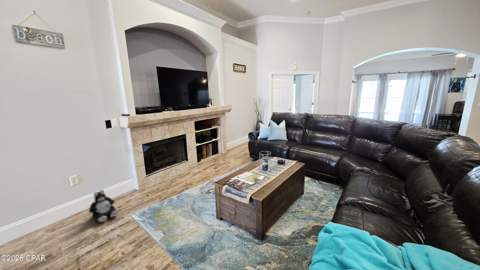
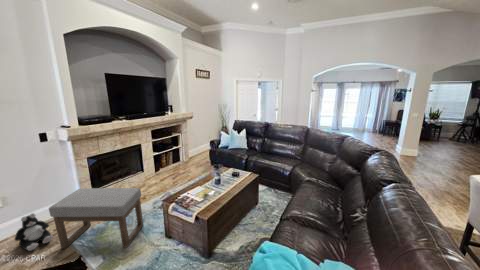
ottoman: none [116,170,194,226] -> present [49,188,143,249]

